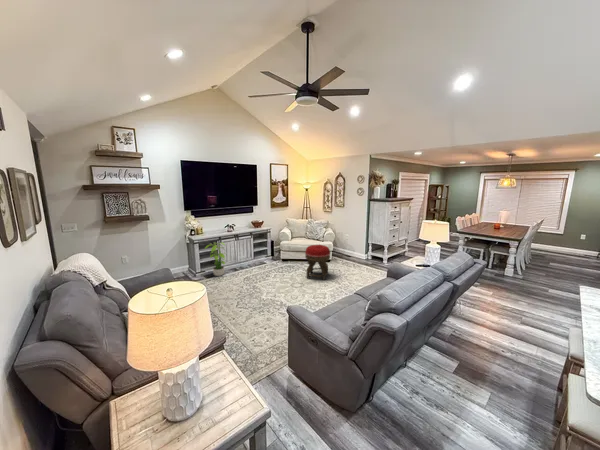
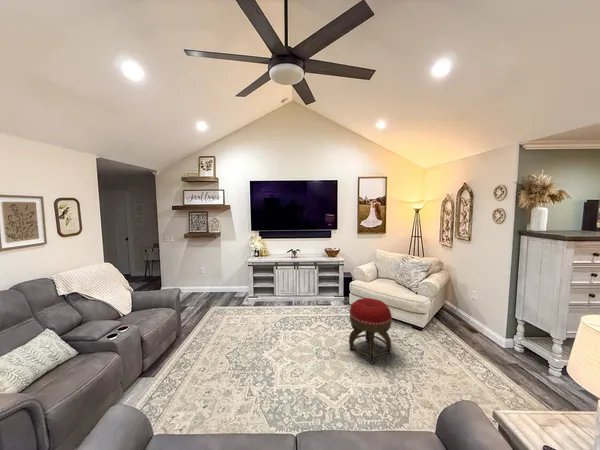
potted plant: present [205,243,225,276] -> none [255,267,279,306]

